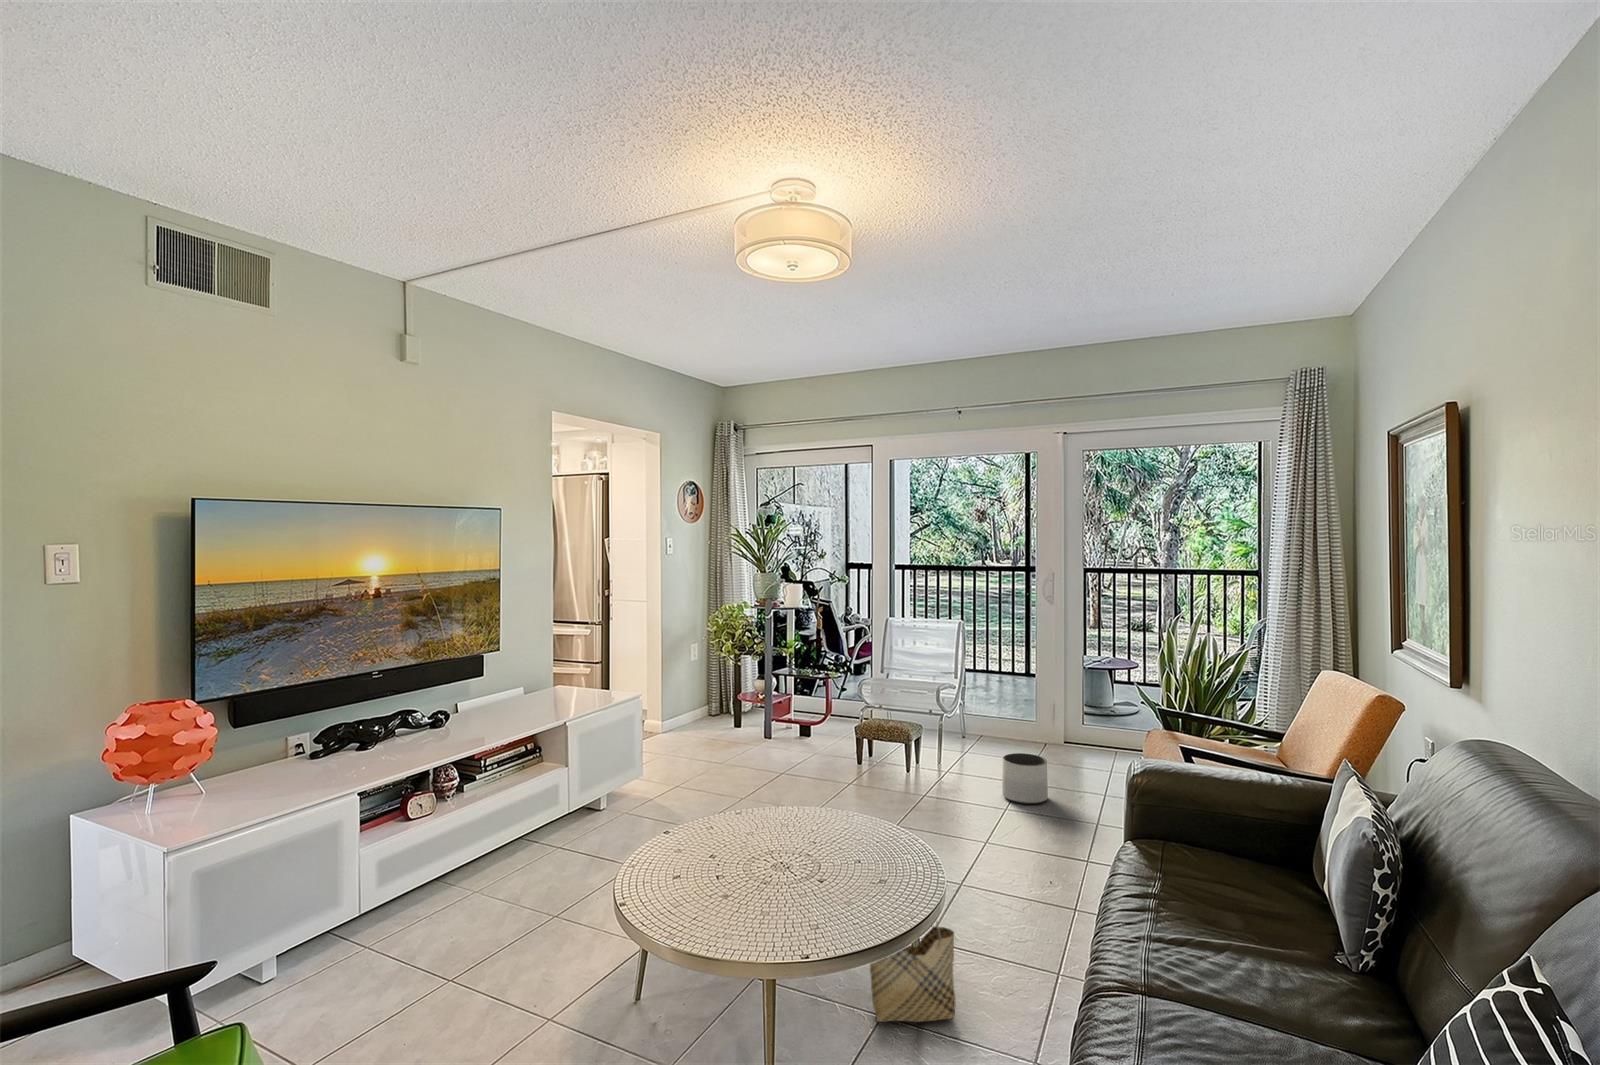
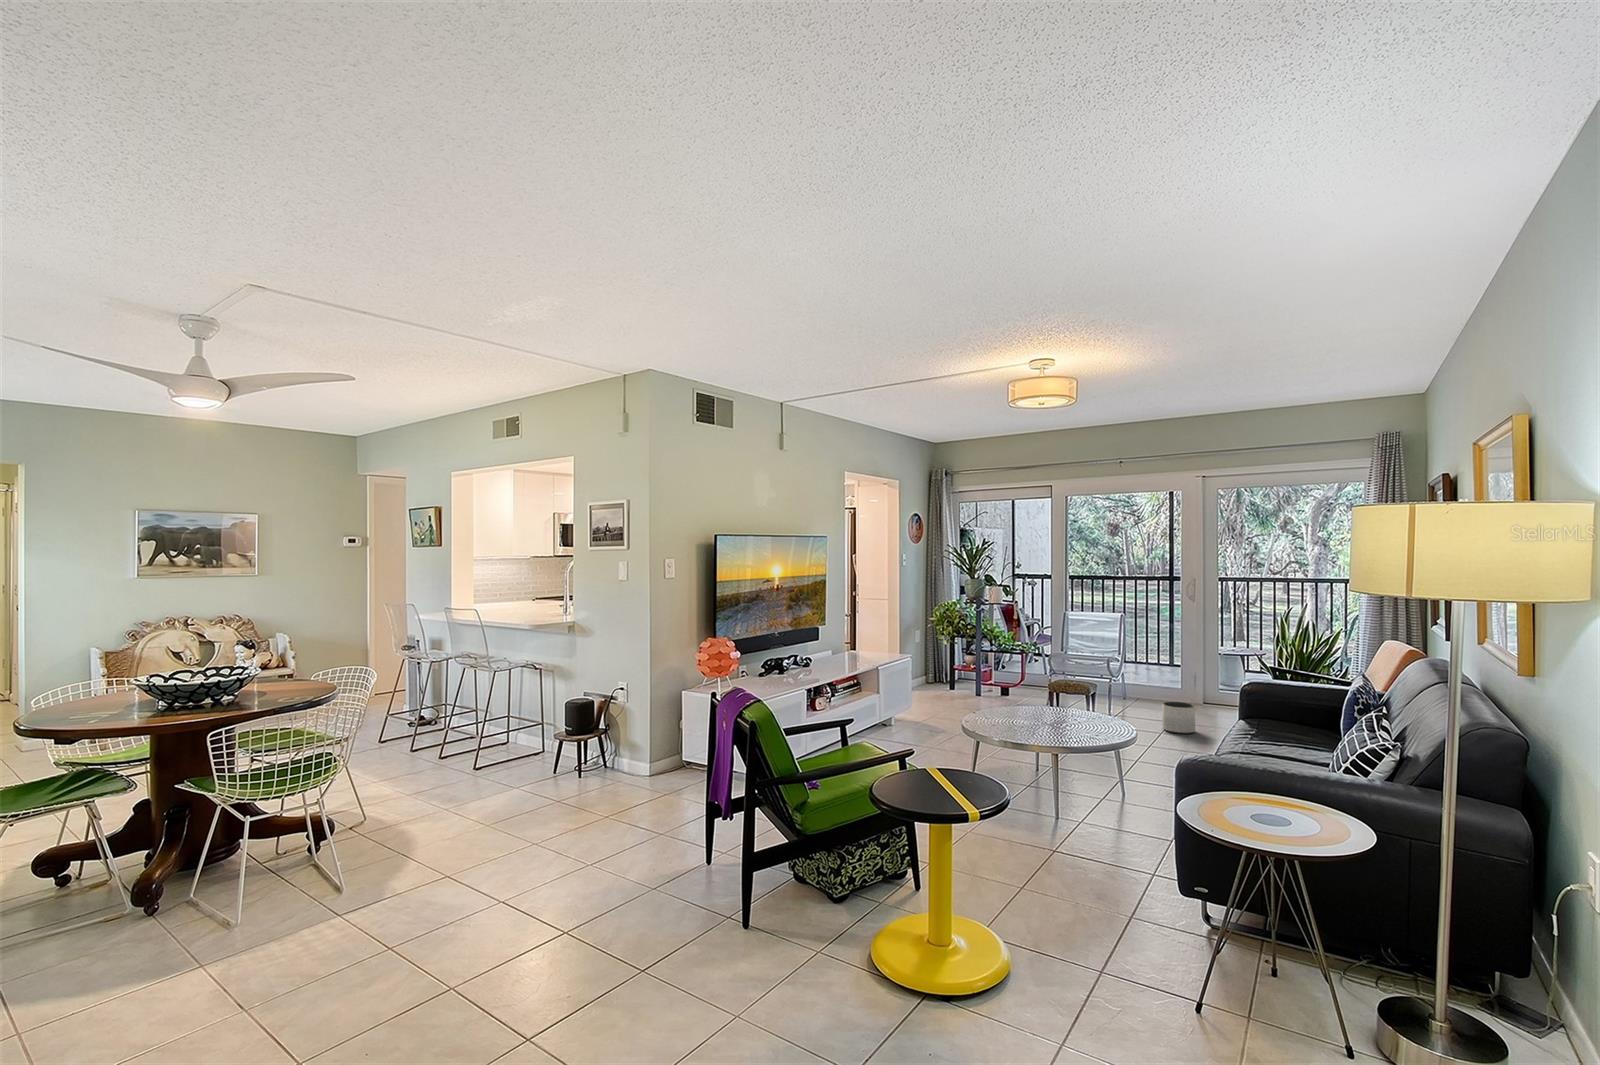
woven basket: present [870,920,955,1022] -> none [1099,737,1146,803]

